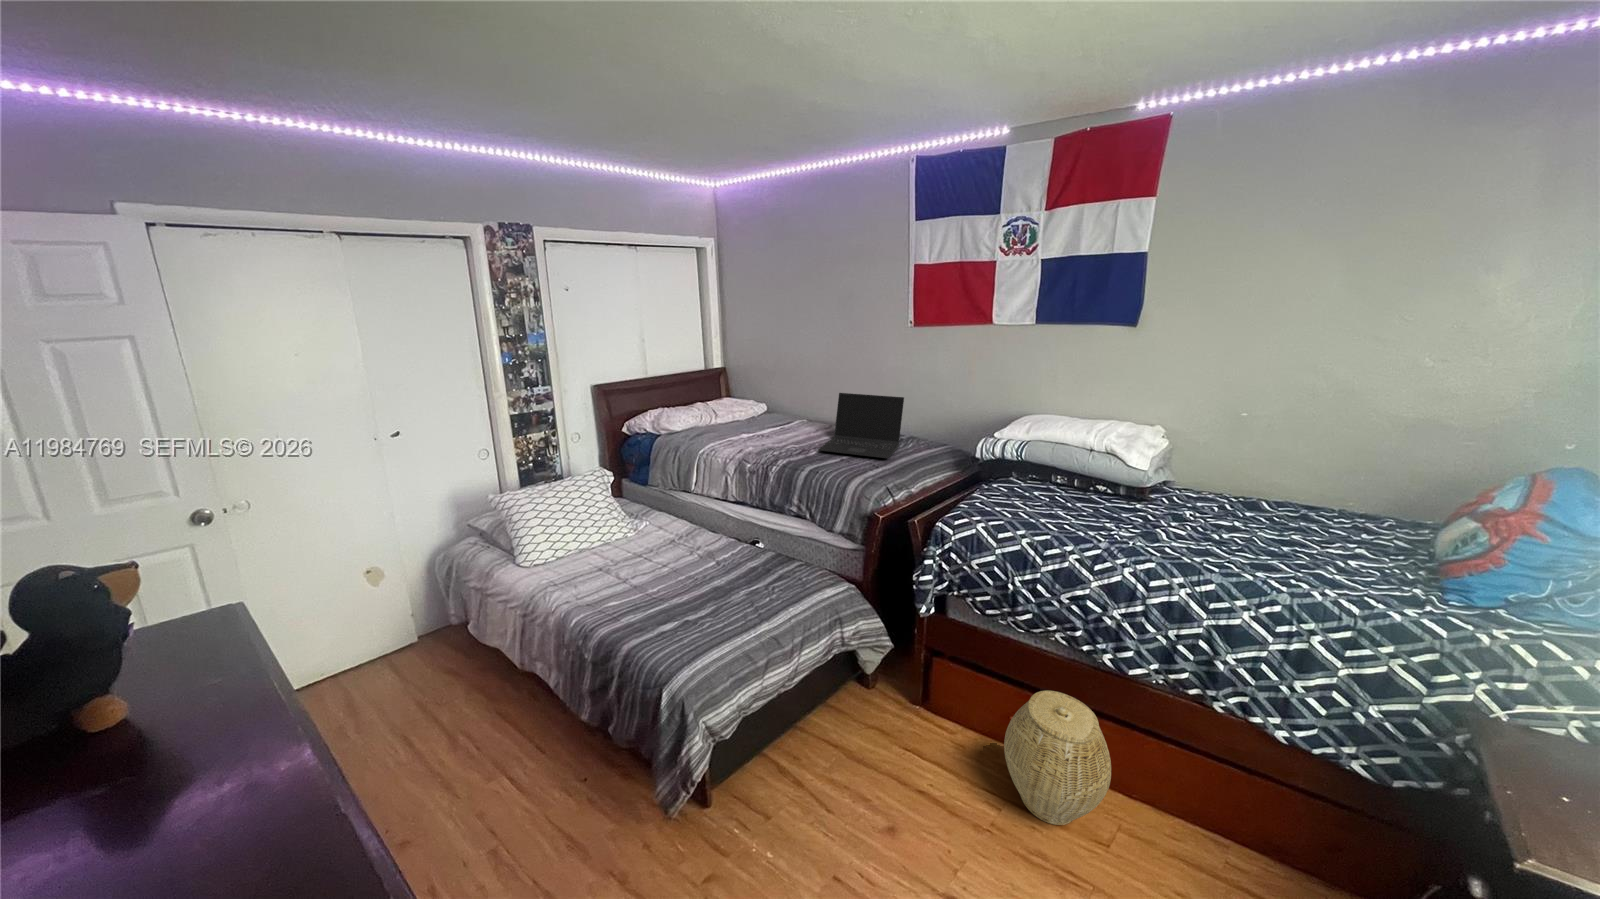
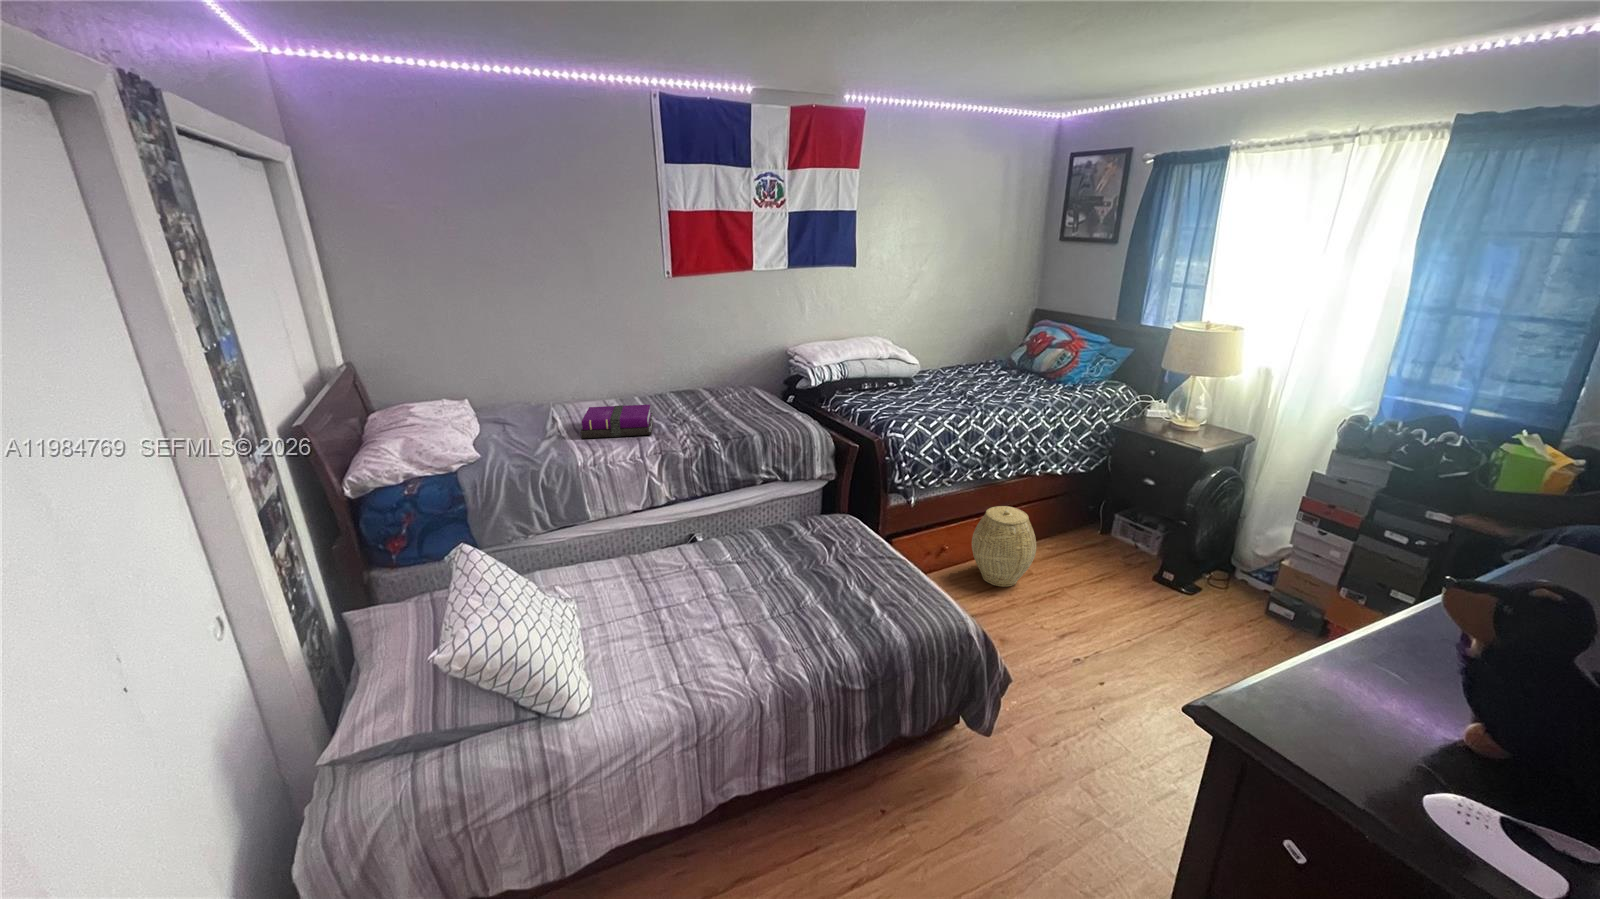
laptop: present [818,393,904,458] -> none [660,352,763,425]
notebook: none [750,417,814,447] -> present [581,405,653,438]

